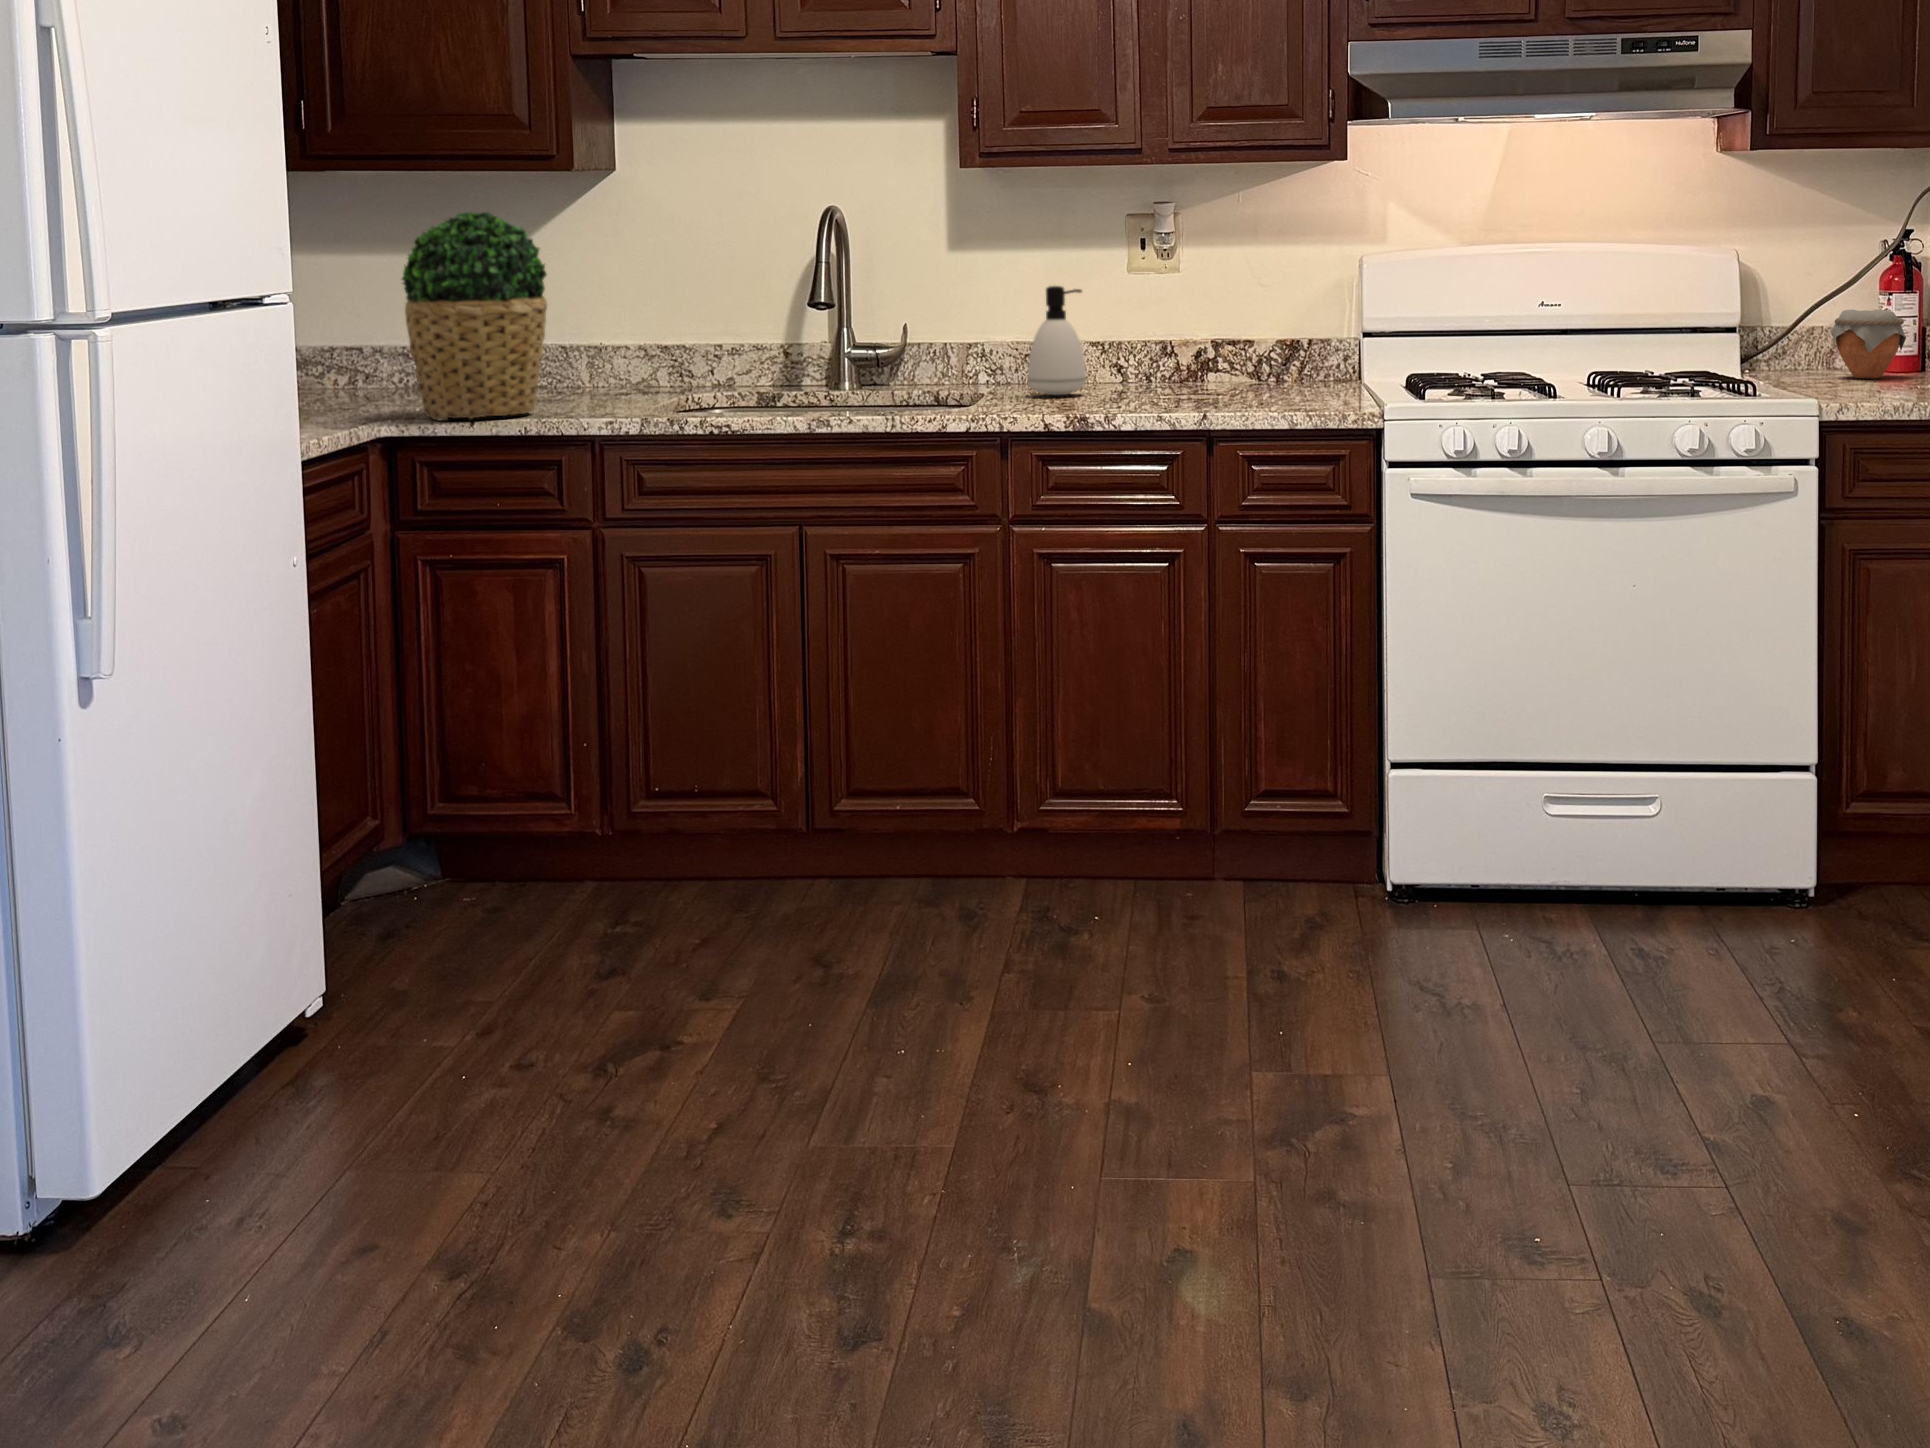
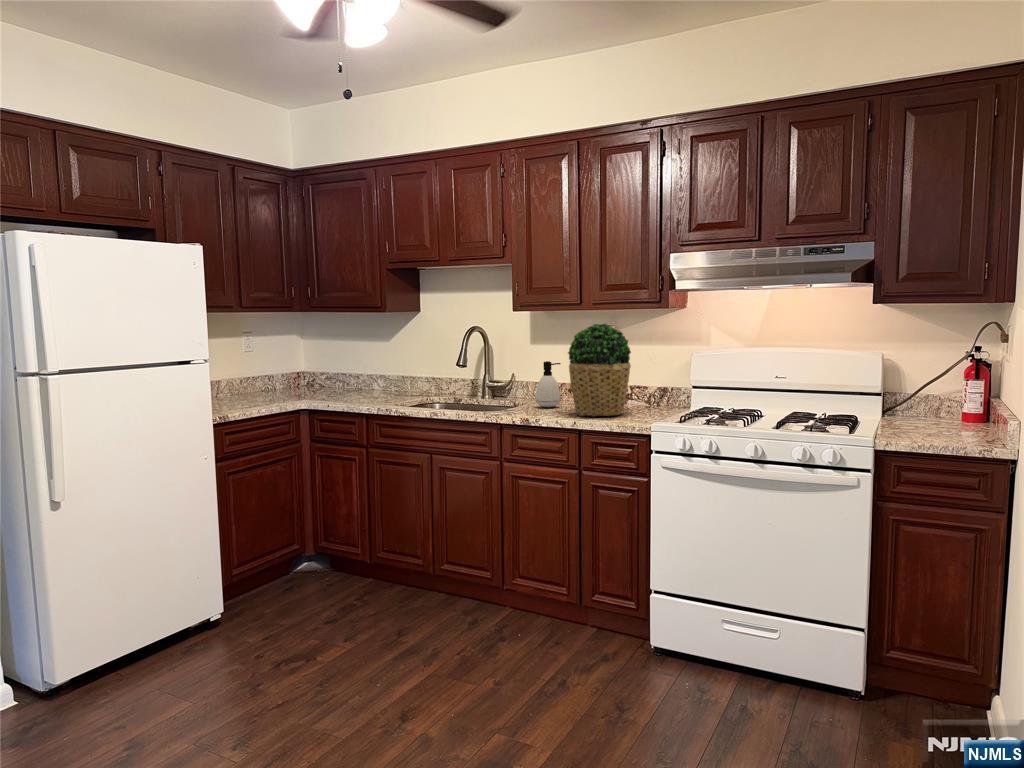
potted plant: present [402,212,547,420] -> present [568,324,631,416]
jar: present [1830,310,1906,379] -> none [921,388,964,427]

